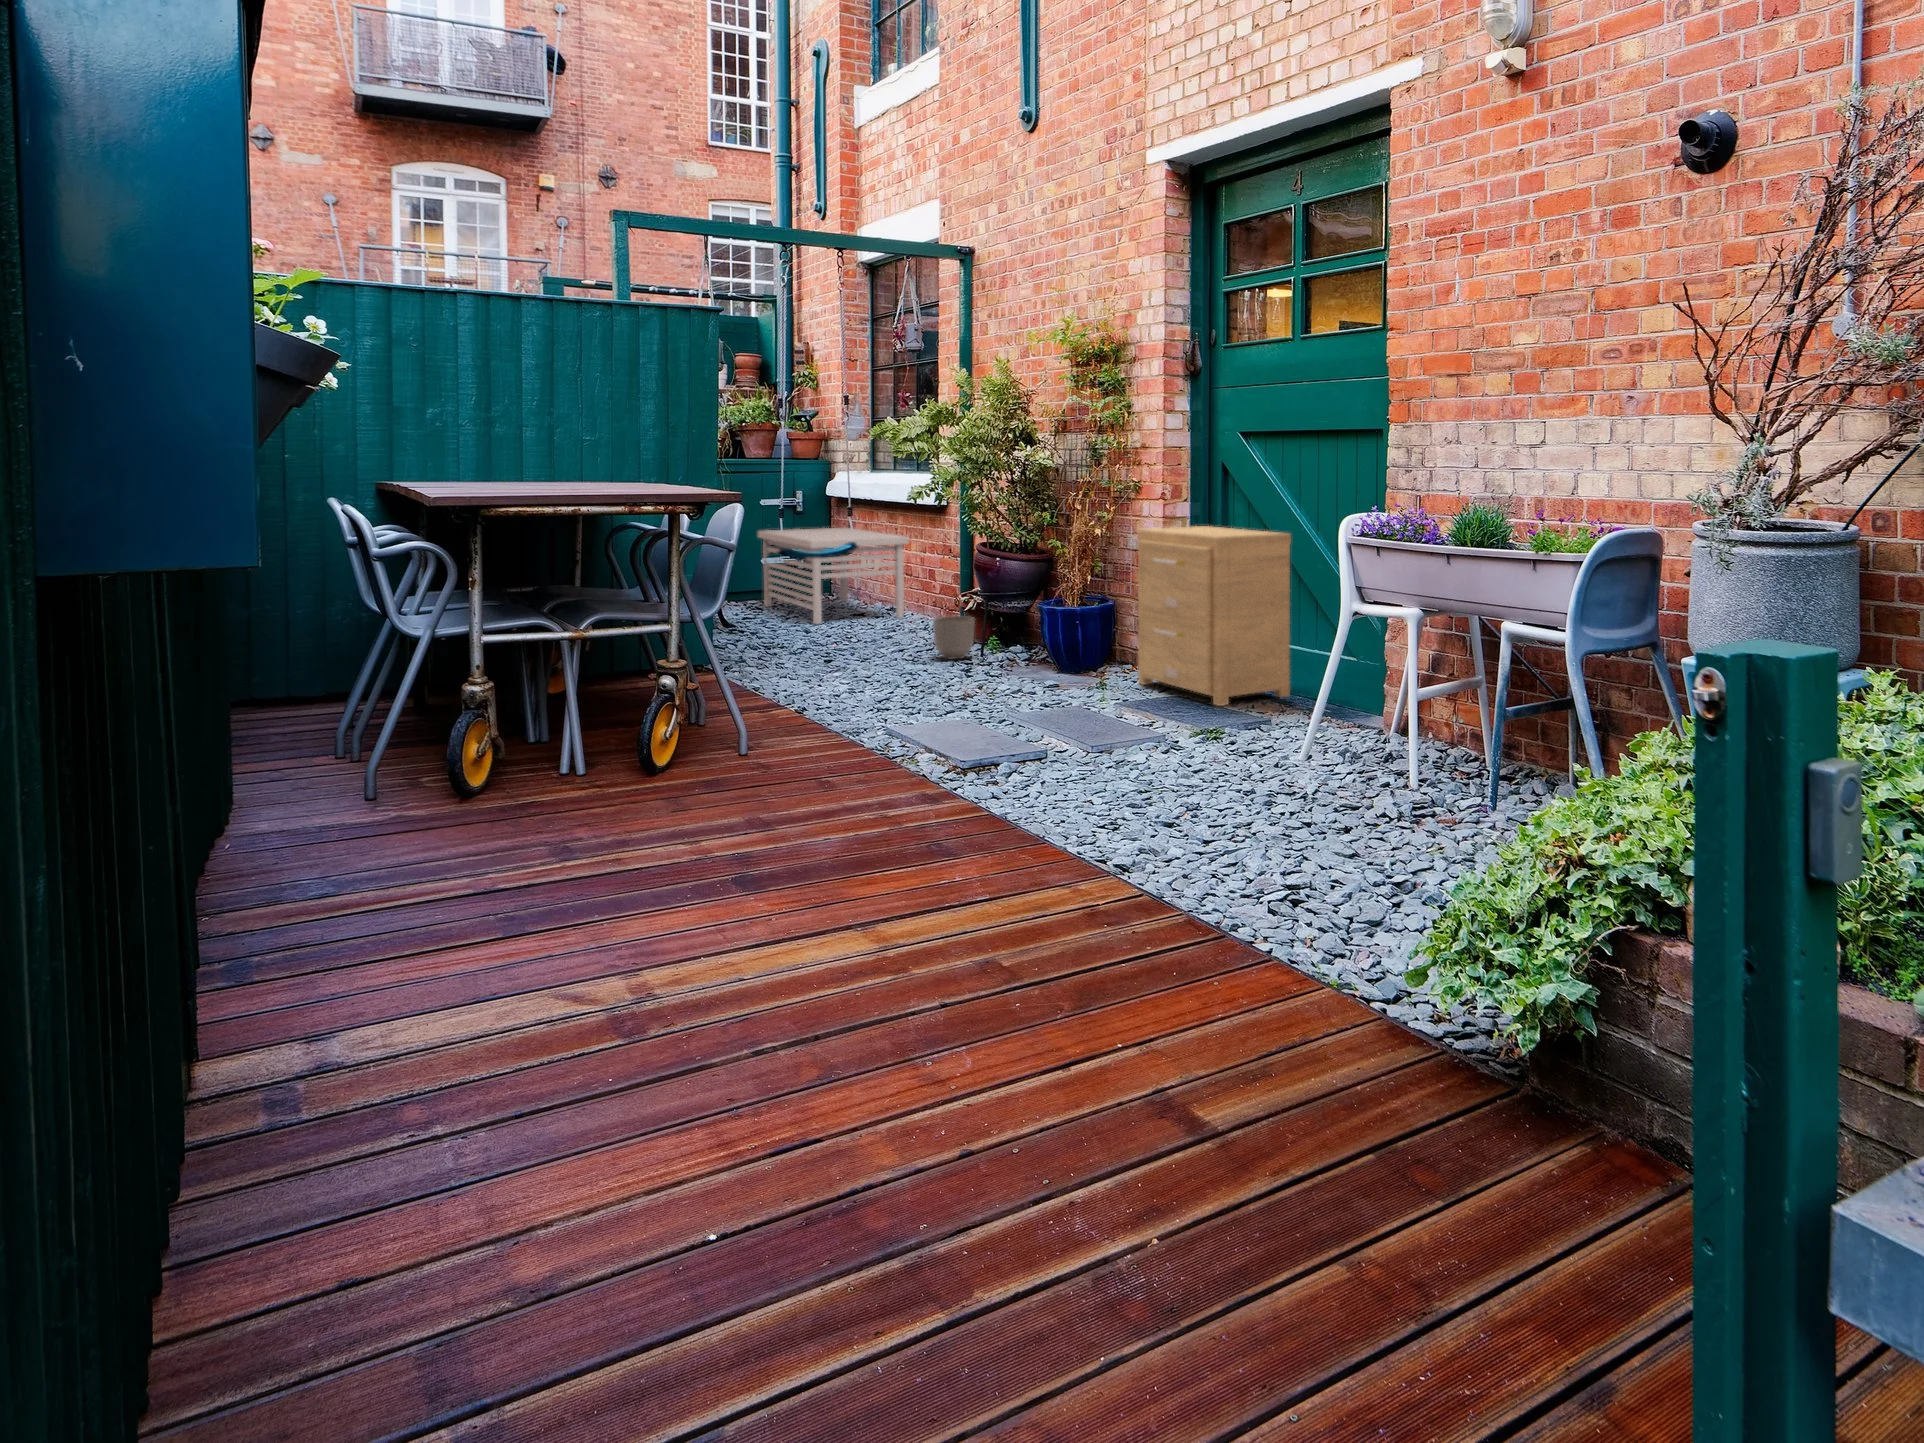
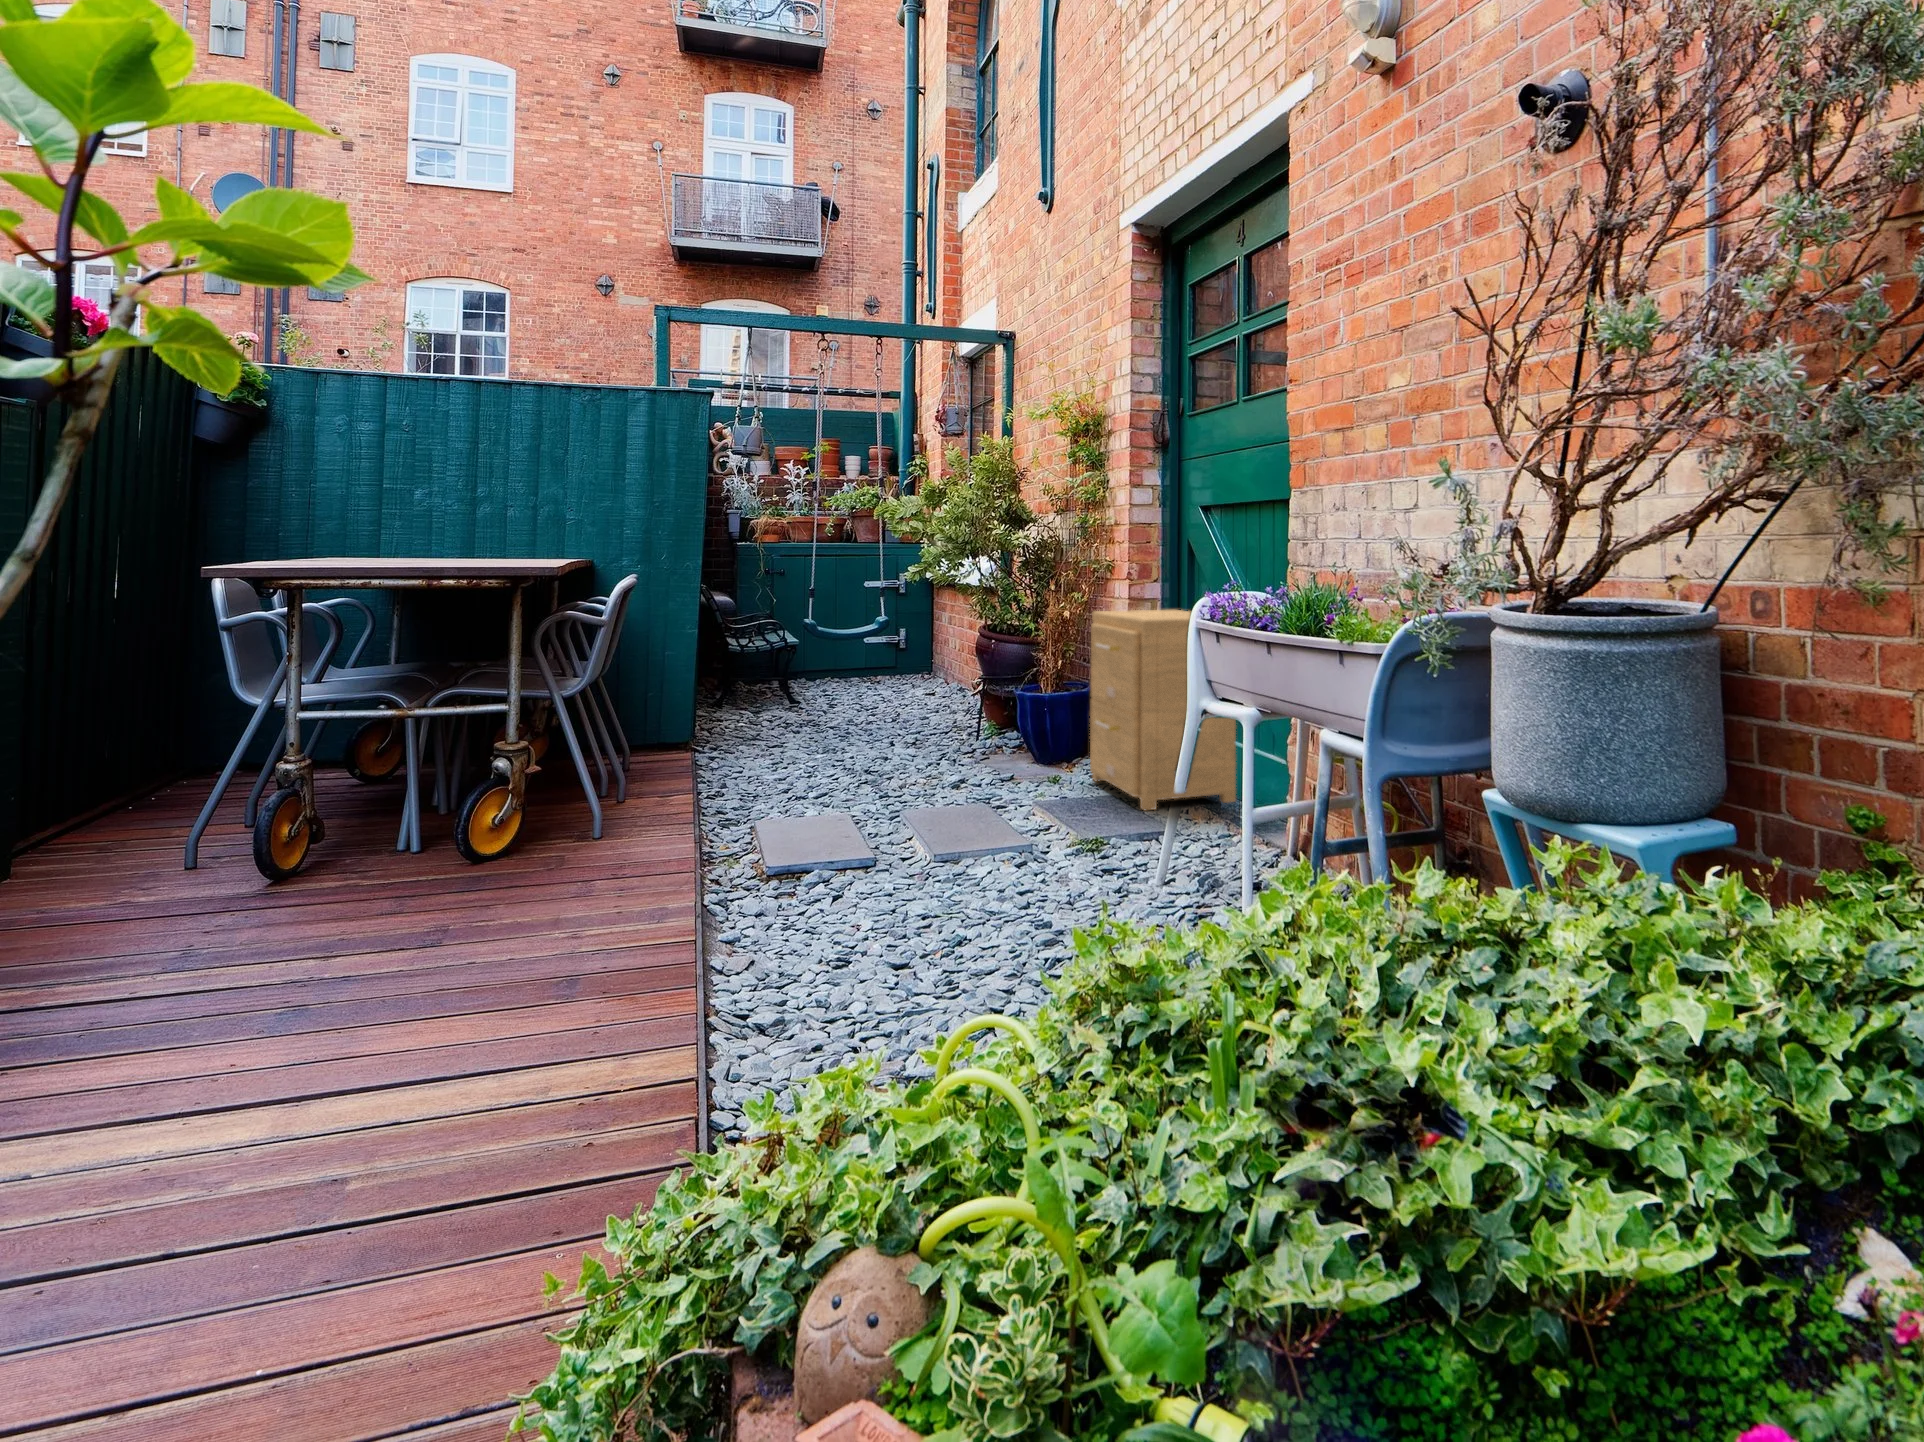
storage bench: present [758,528,909,624] -> none [844,611,964,705]
planter: present [933,616,975,659] -> none [925,700,968,745]

